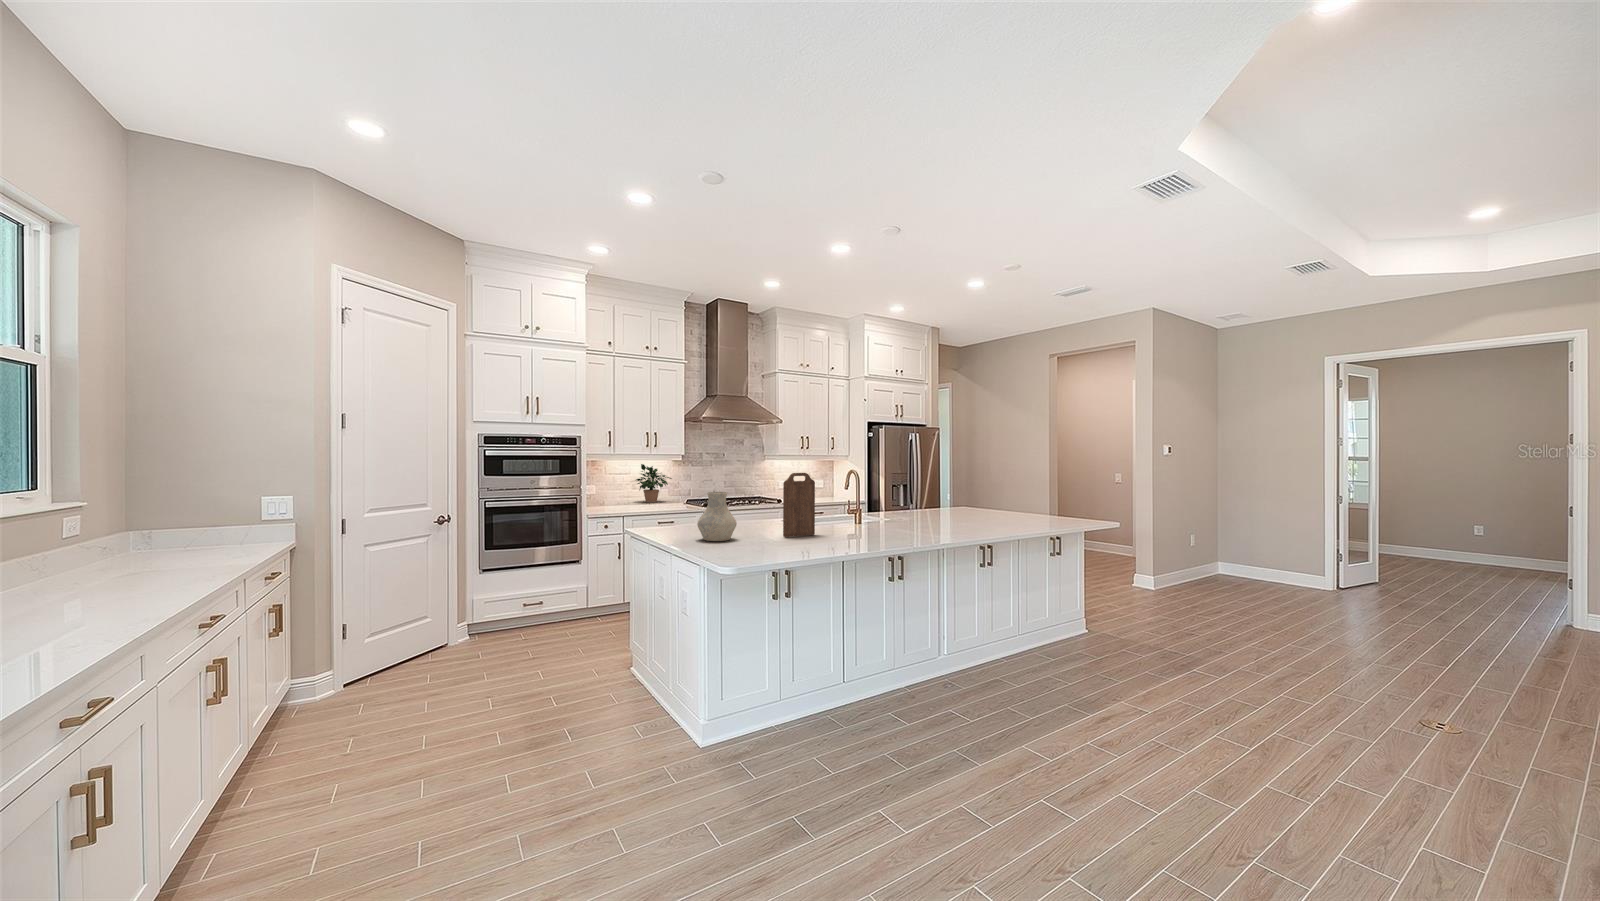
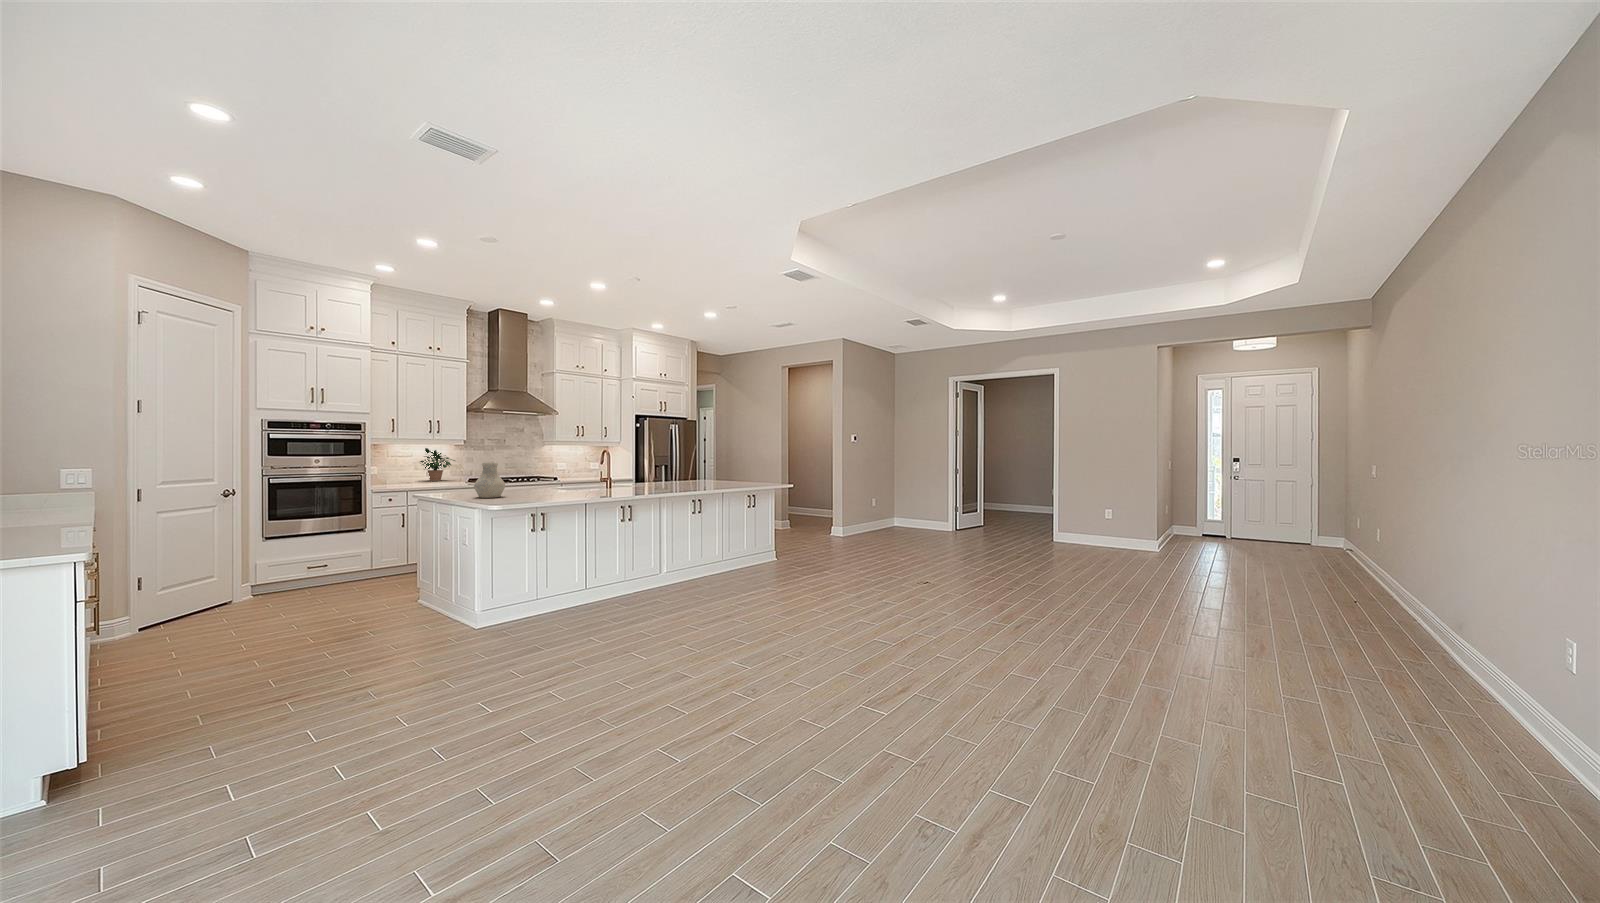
cutting board: present [783,473,815,537] -> none [543,450,568,495]

